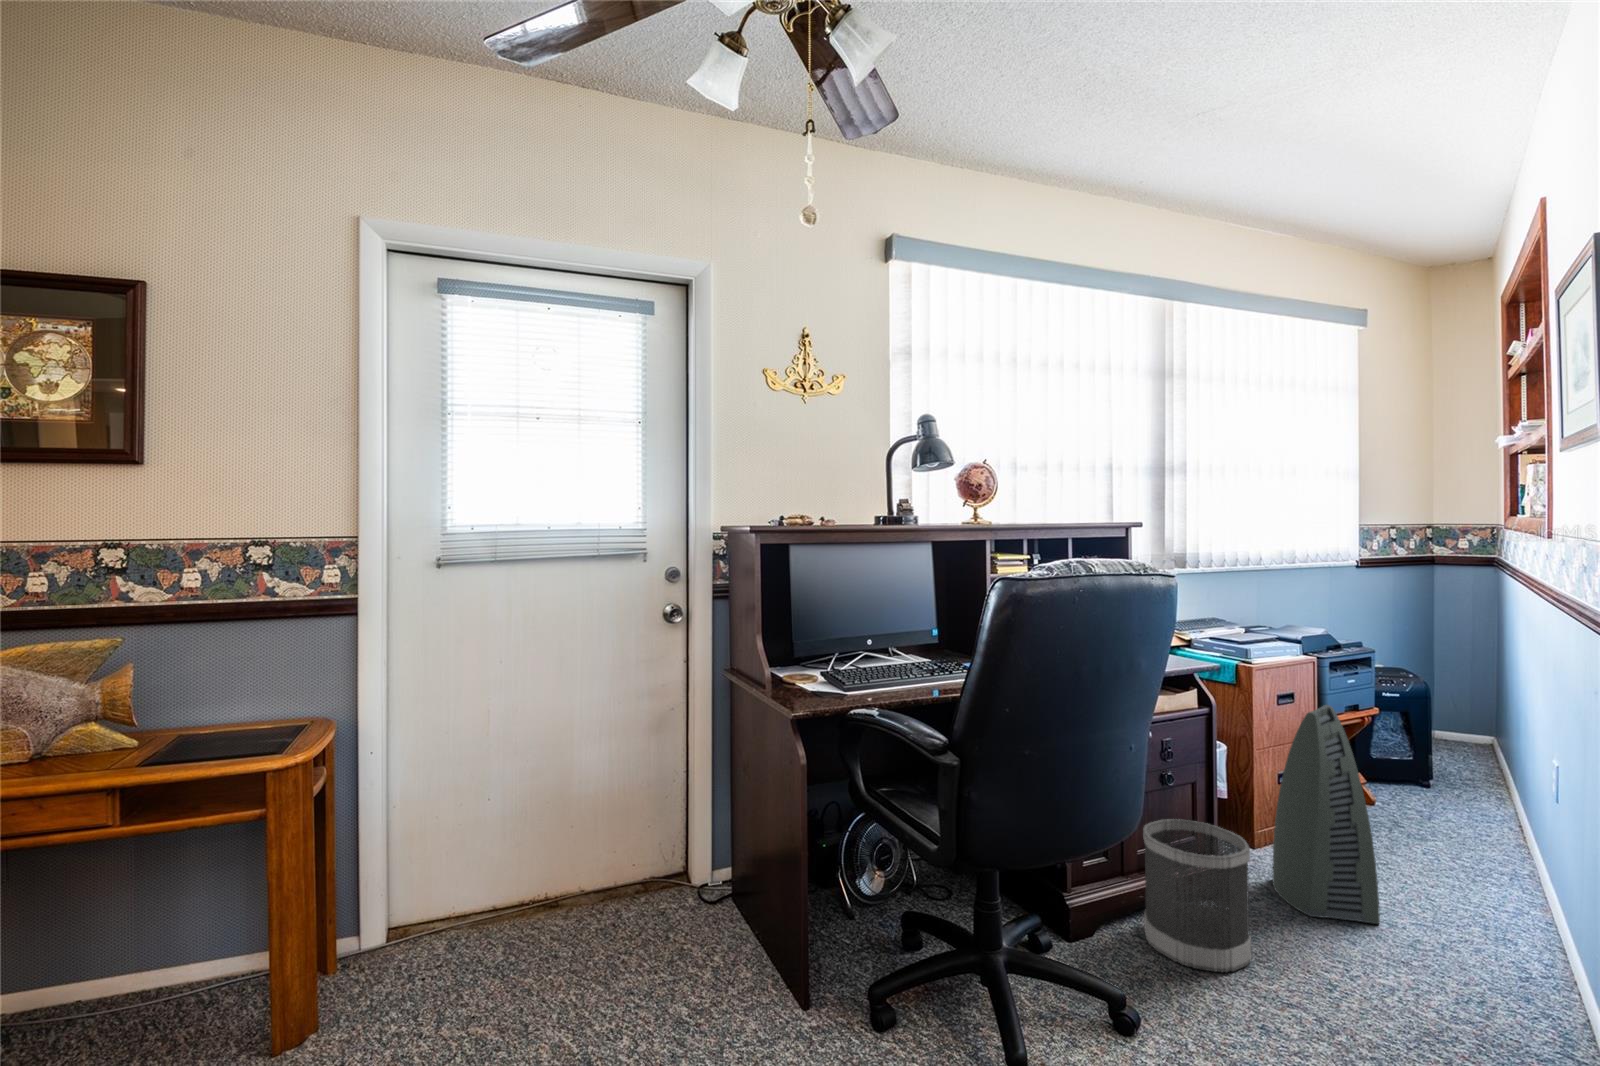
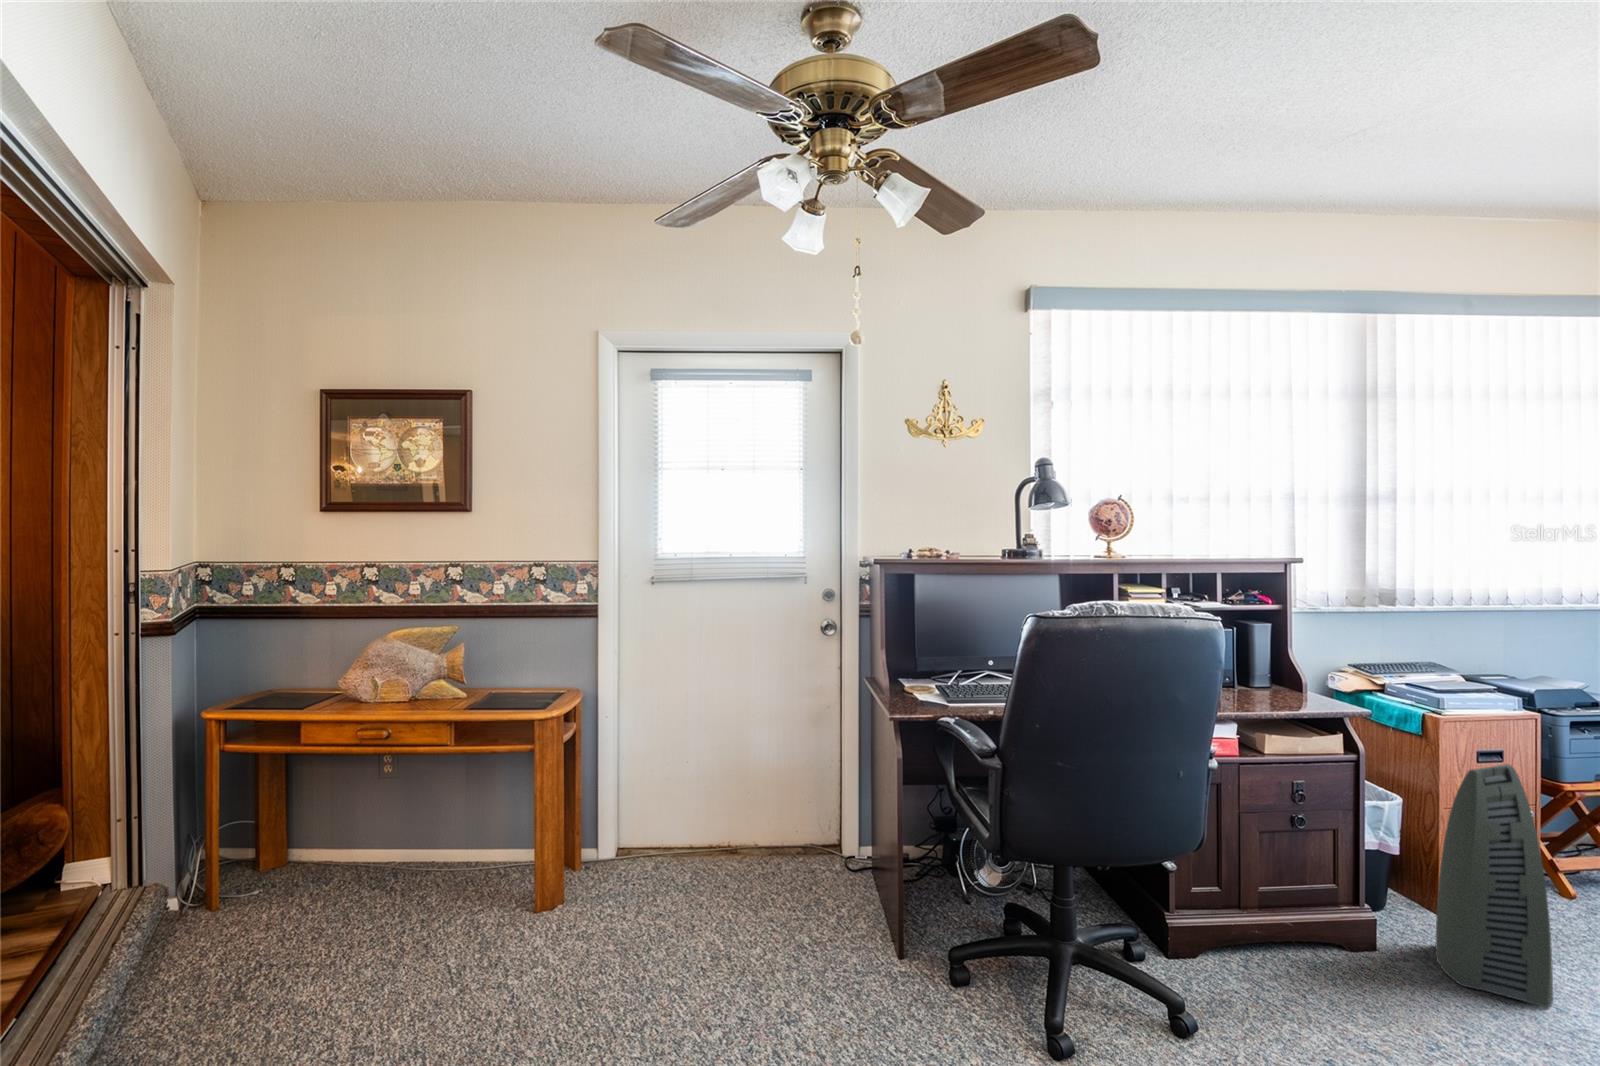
wastebasket: present [1143,819,1251,972] -> none [1249,858,1360,1012]

